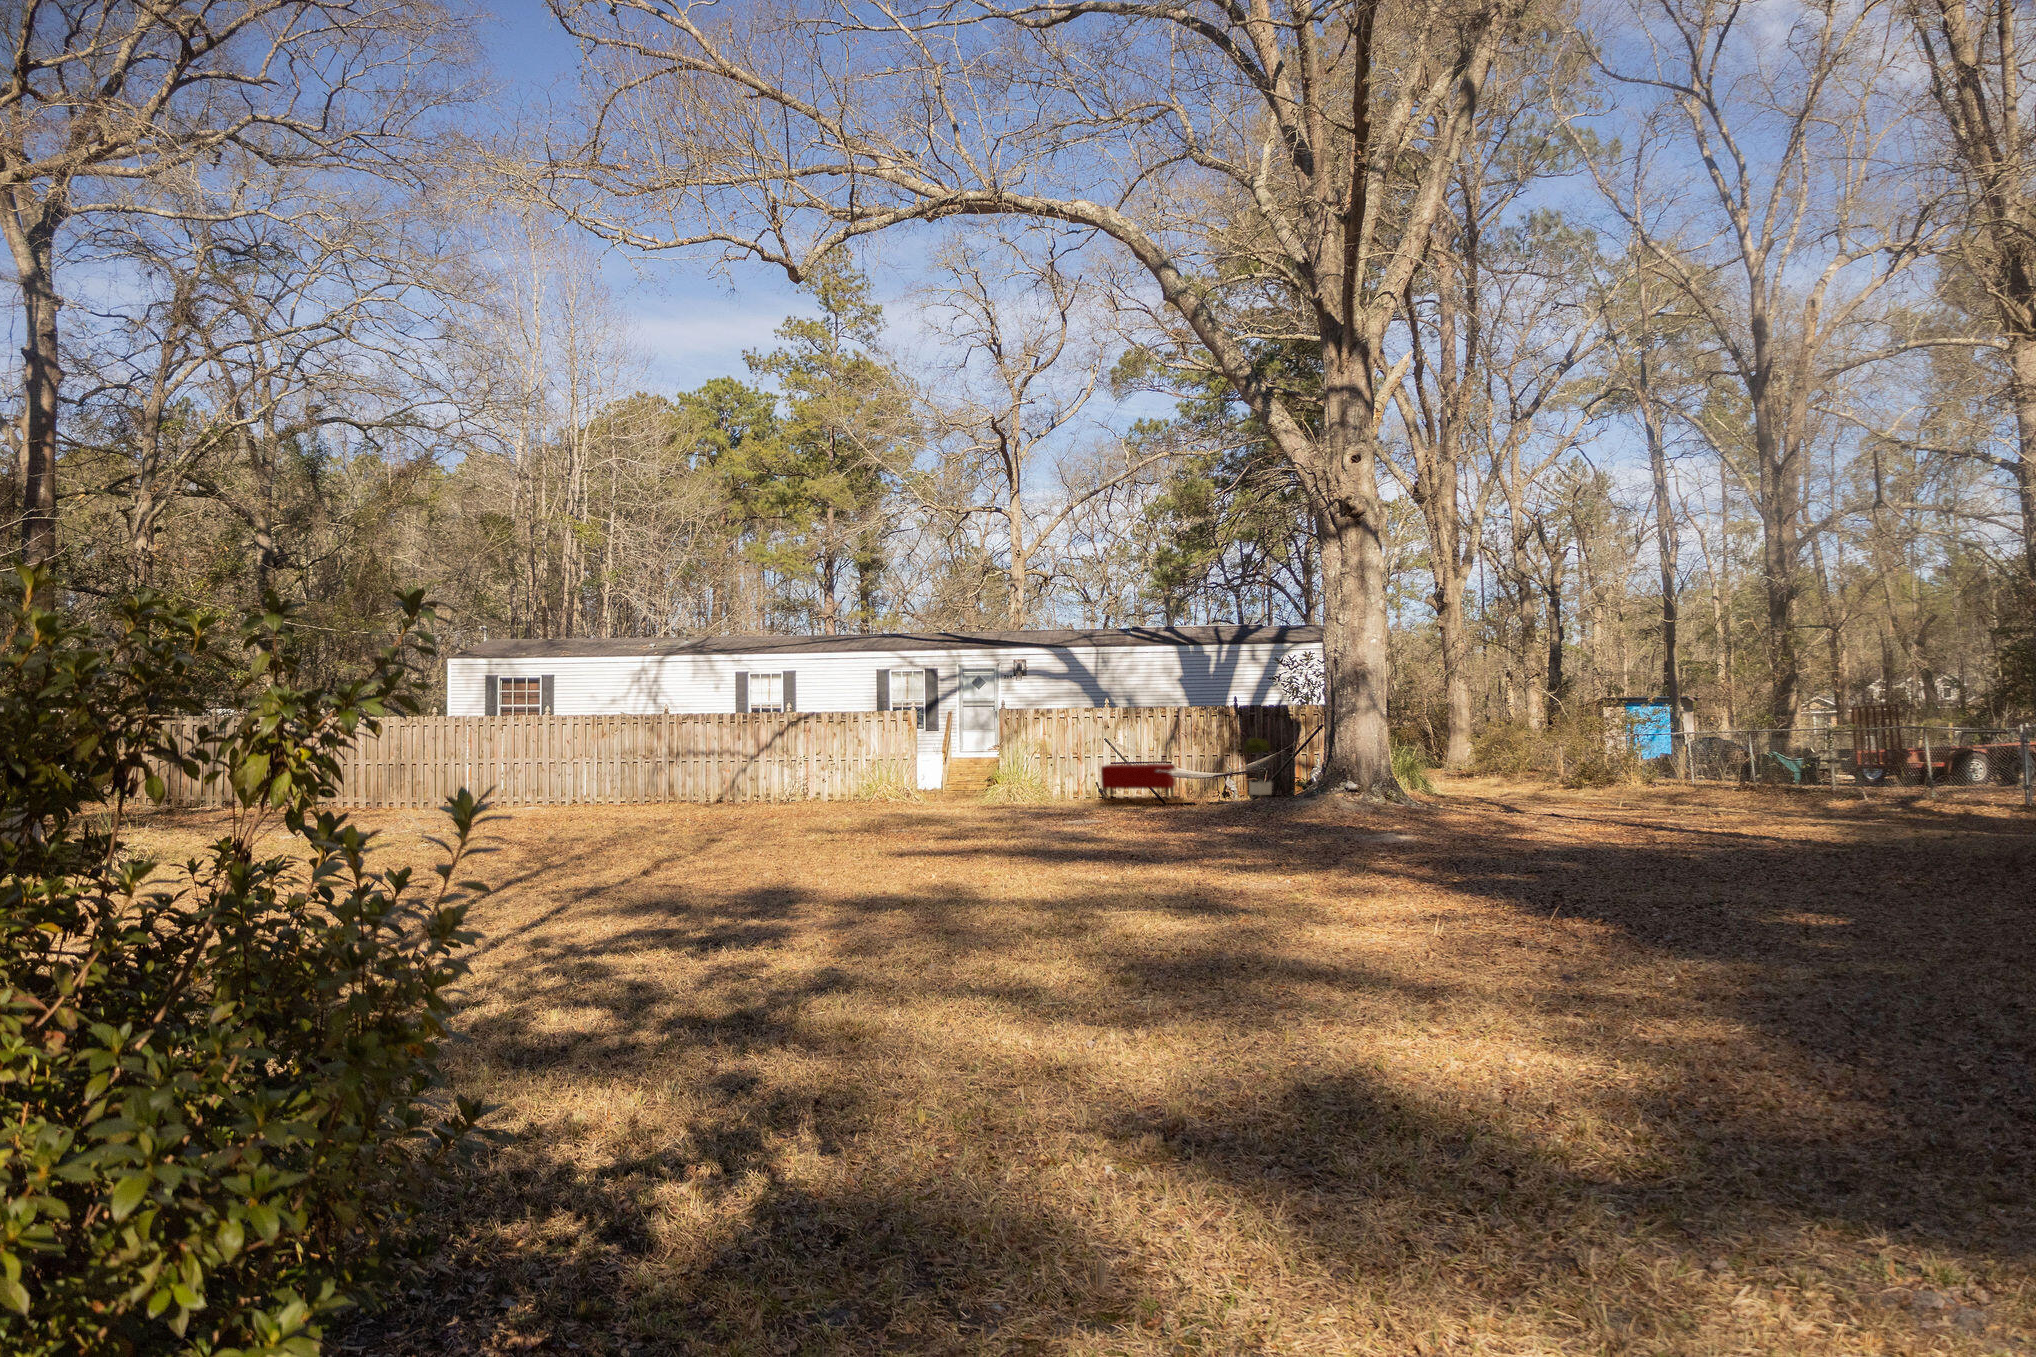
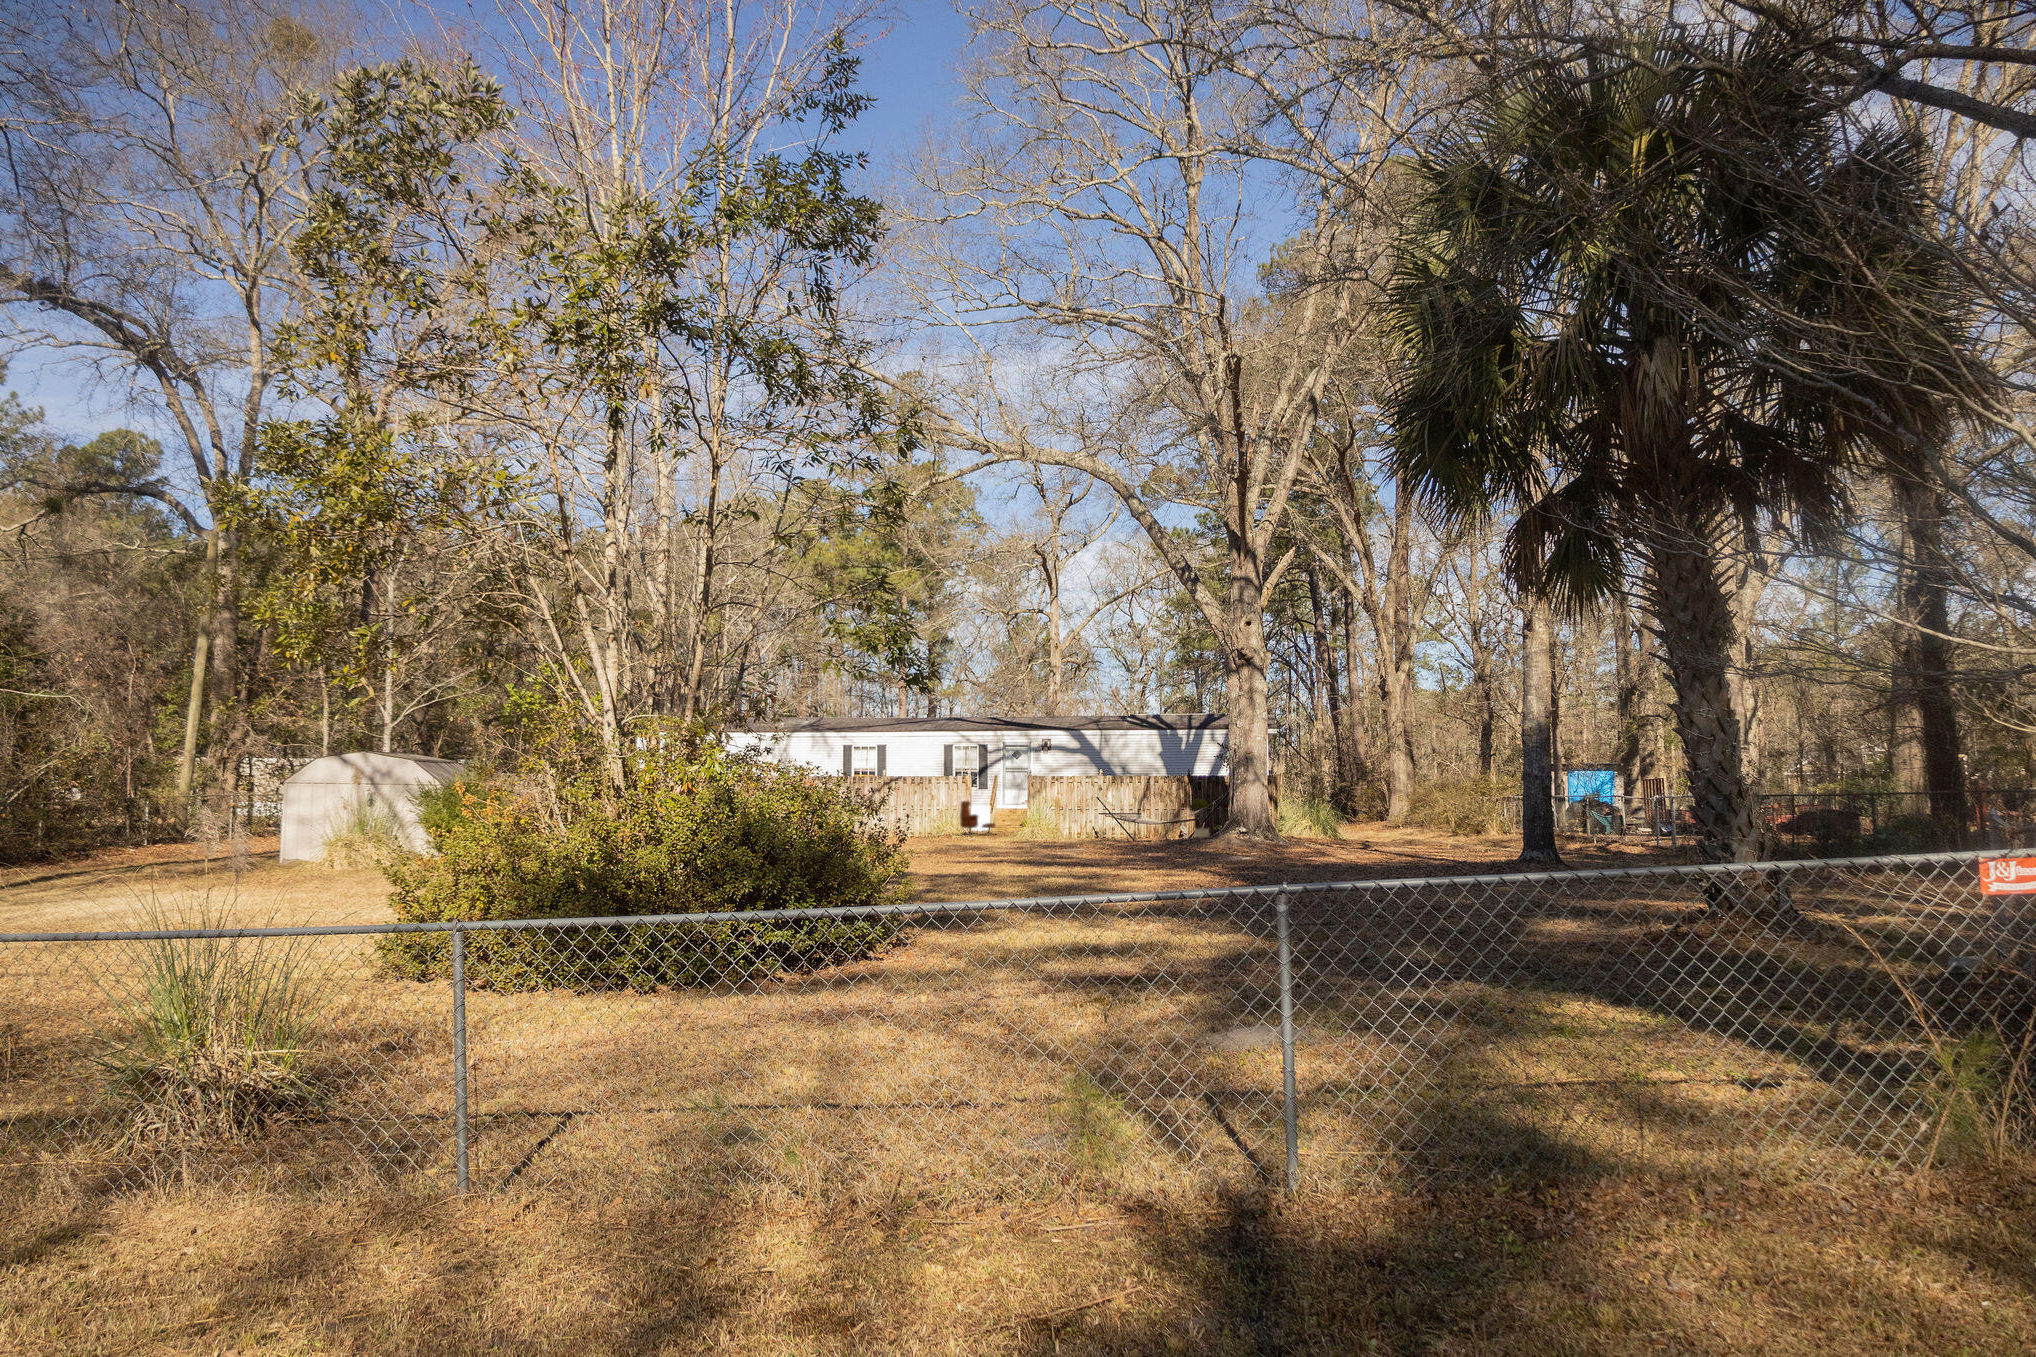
lounge chair: none [902,747,958,798] -> present [960,801,997,835]
bench: present [1101,764,1175,799] -> none [1093,815,1144,839]

